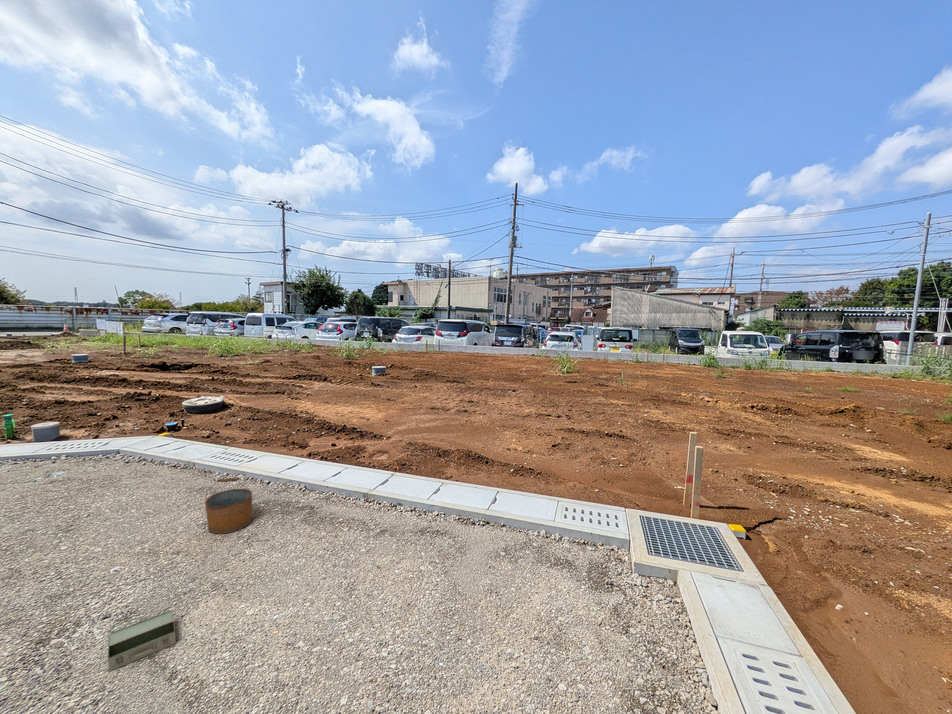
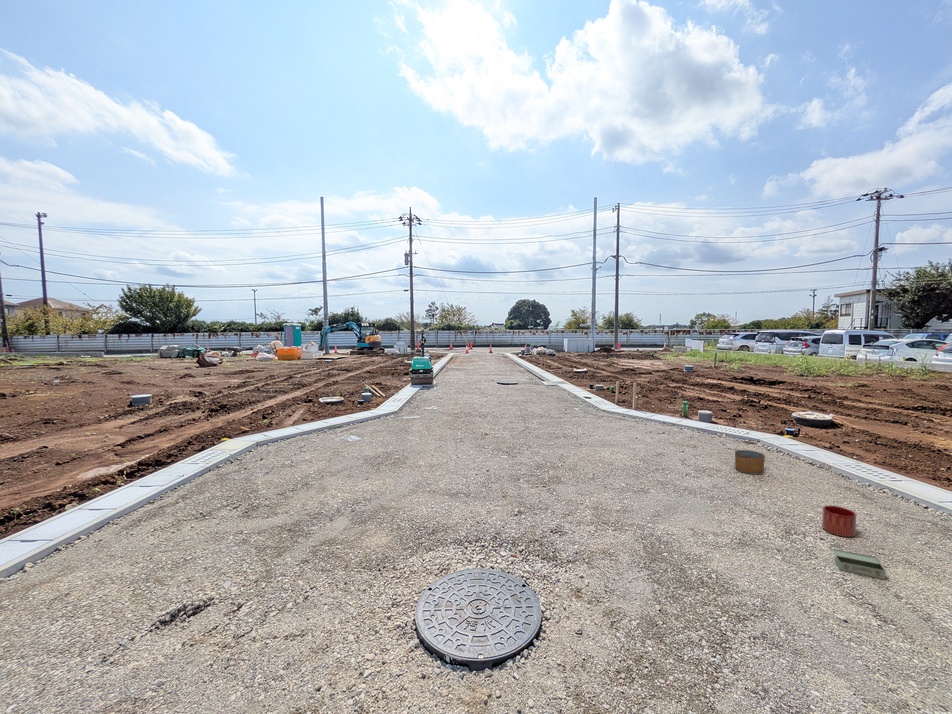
bucket: present [205,478,252,534] -> present [735,441,765,475]
planter: none [125,539,172,588] -> present [822,506,856,537]

